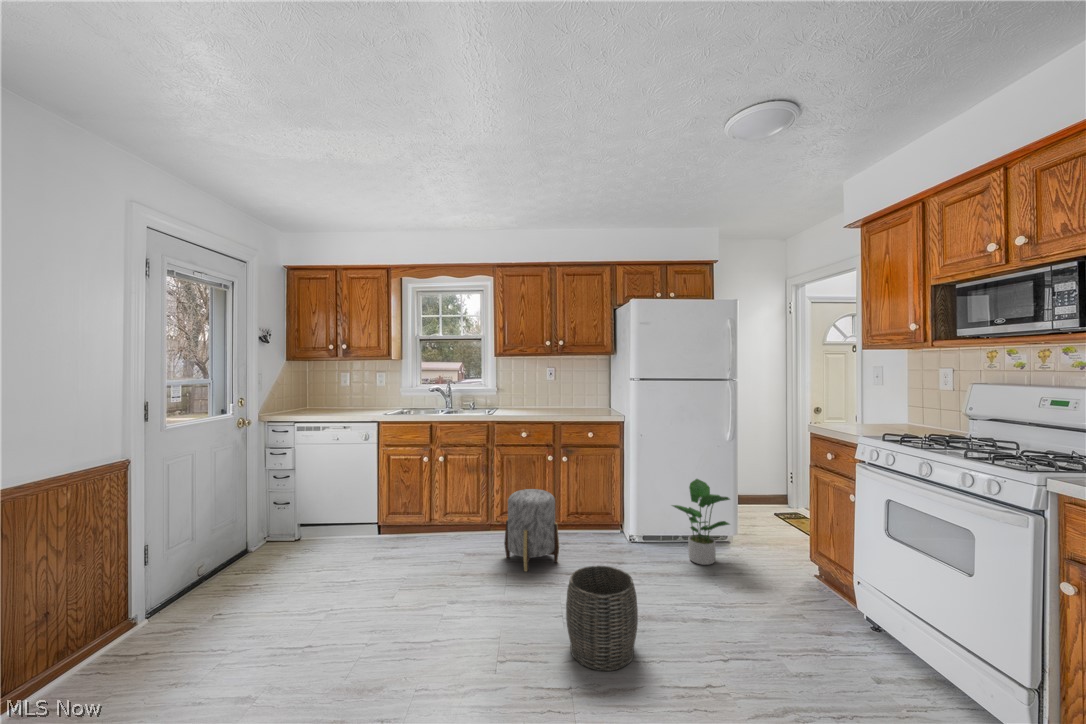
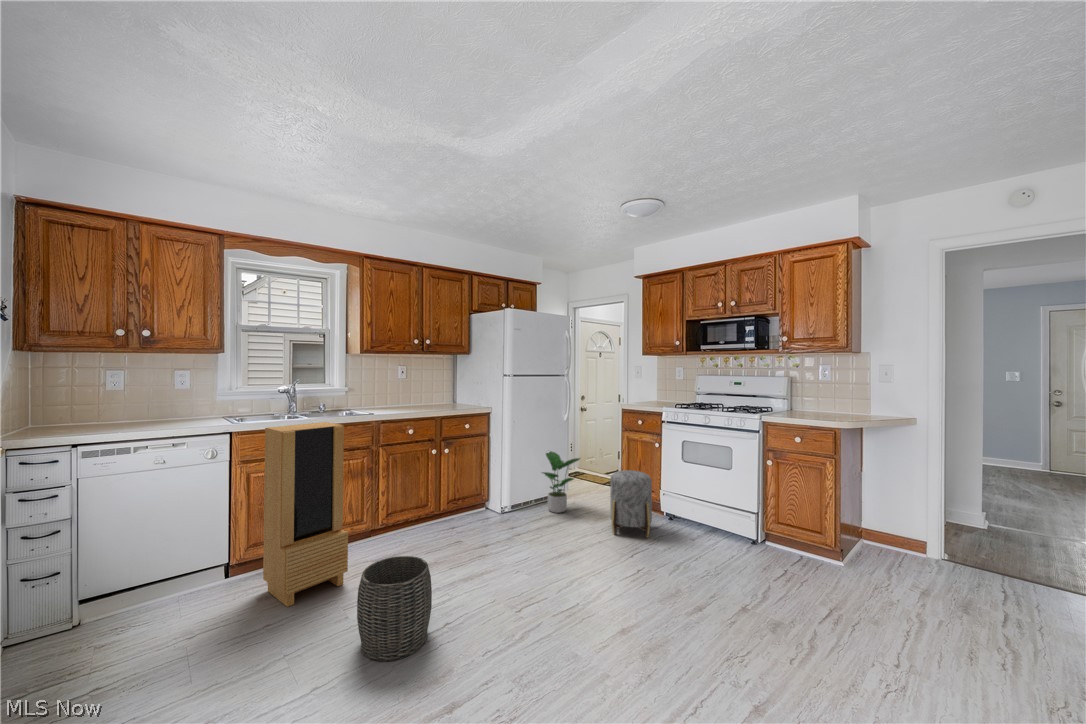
storage cabinet: none [373,419,431,567] -> present [263,422,348,607]
stool: present [504,489,559,571] -> present [610,470,652,538]
woven basket: present [566,566,638,671] -> present [357,556,432,661]

